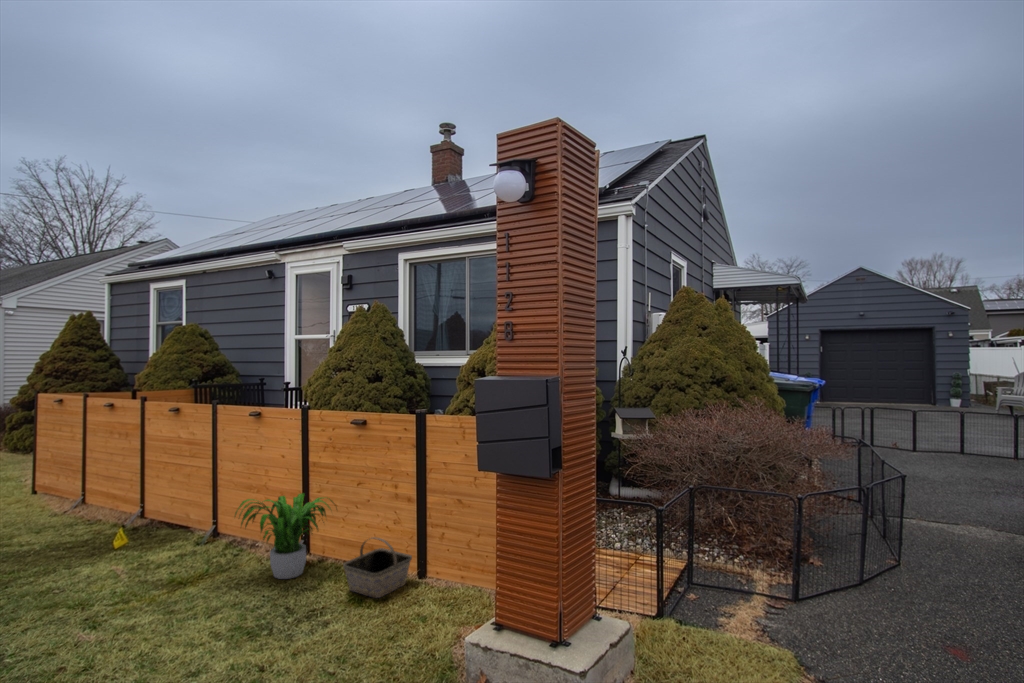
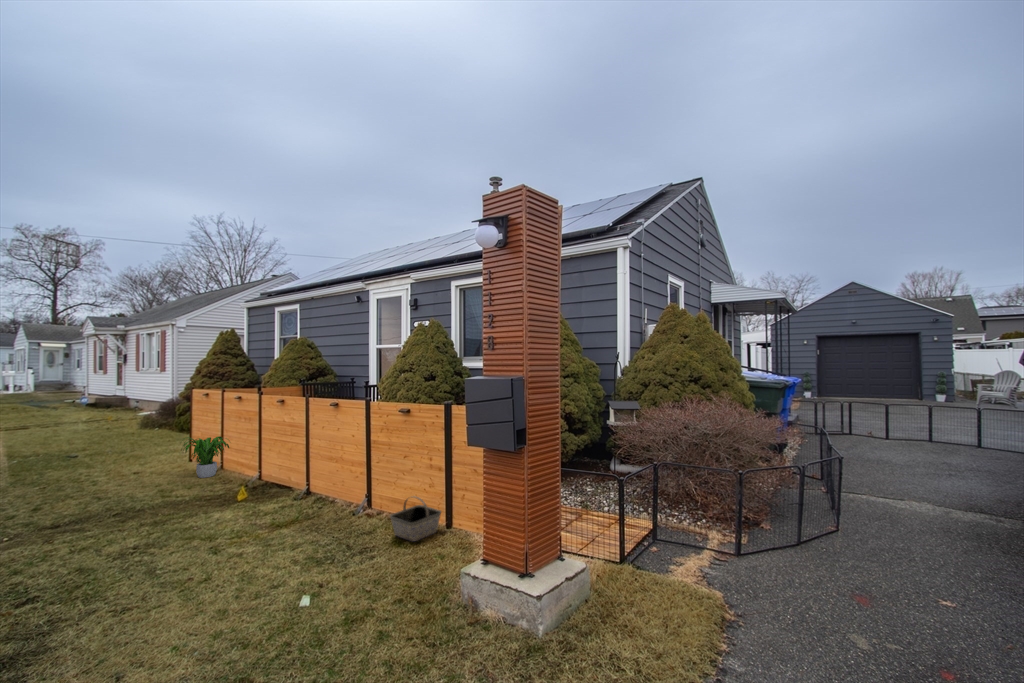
potted plant: present [235,493,333,579] -> present [181,436,229,478]

